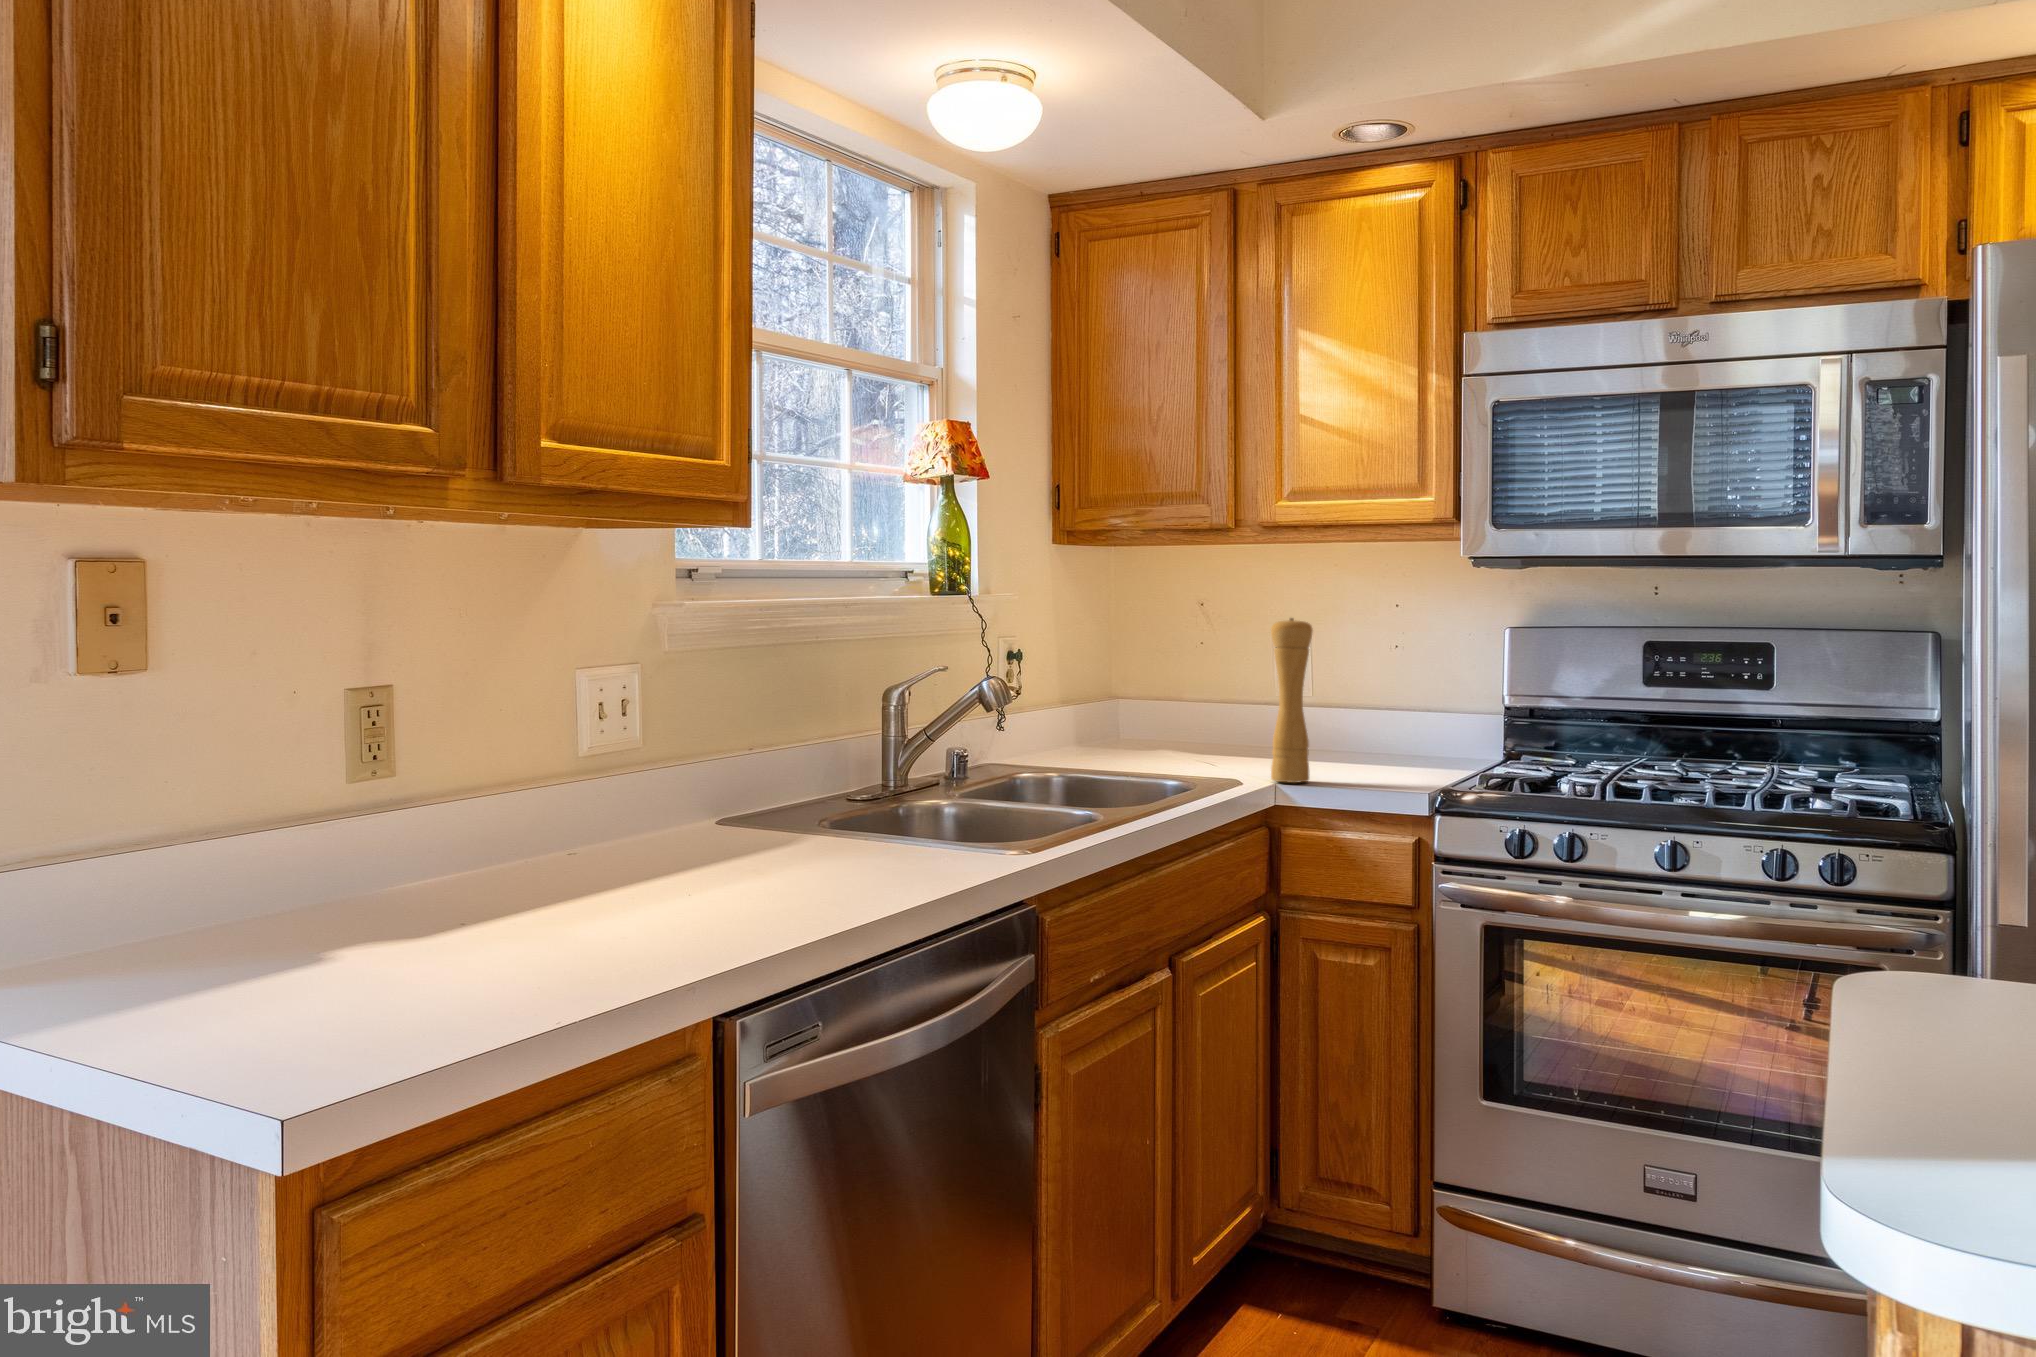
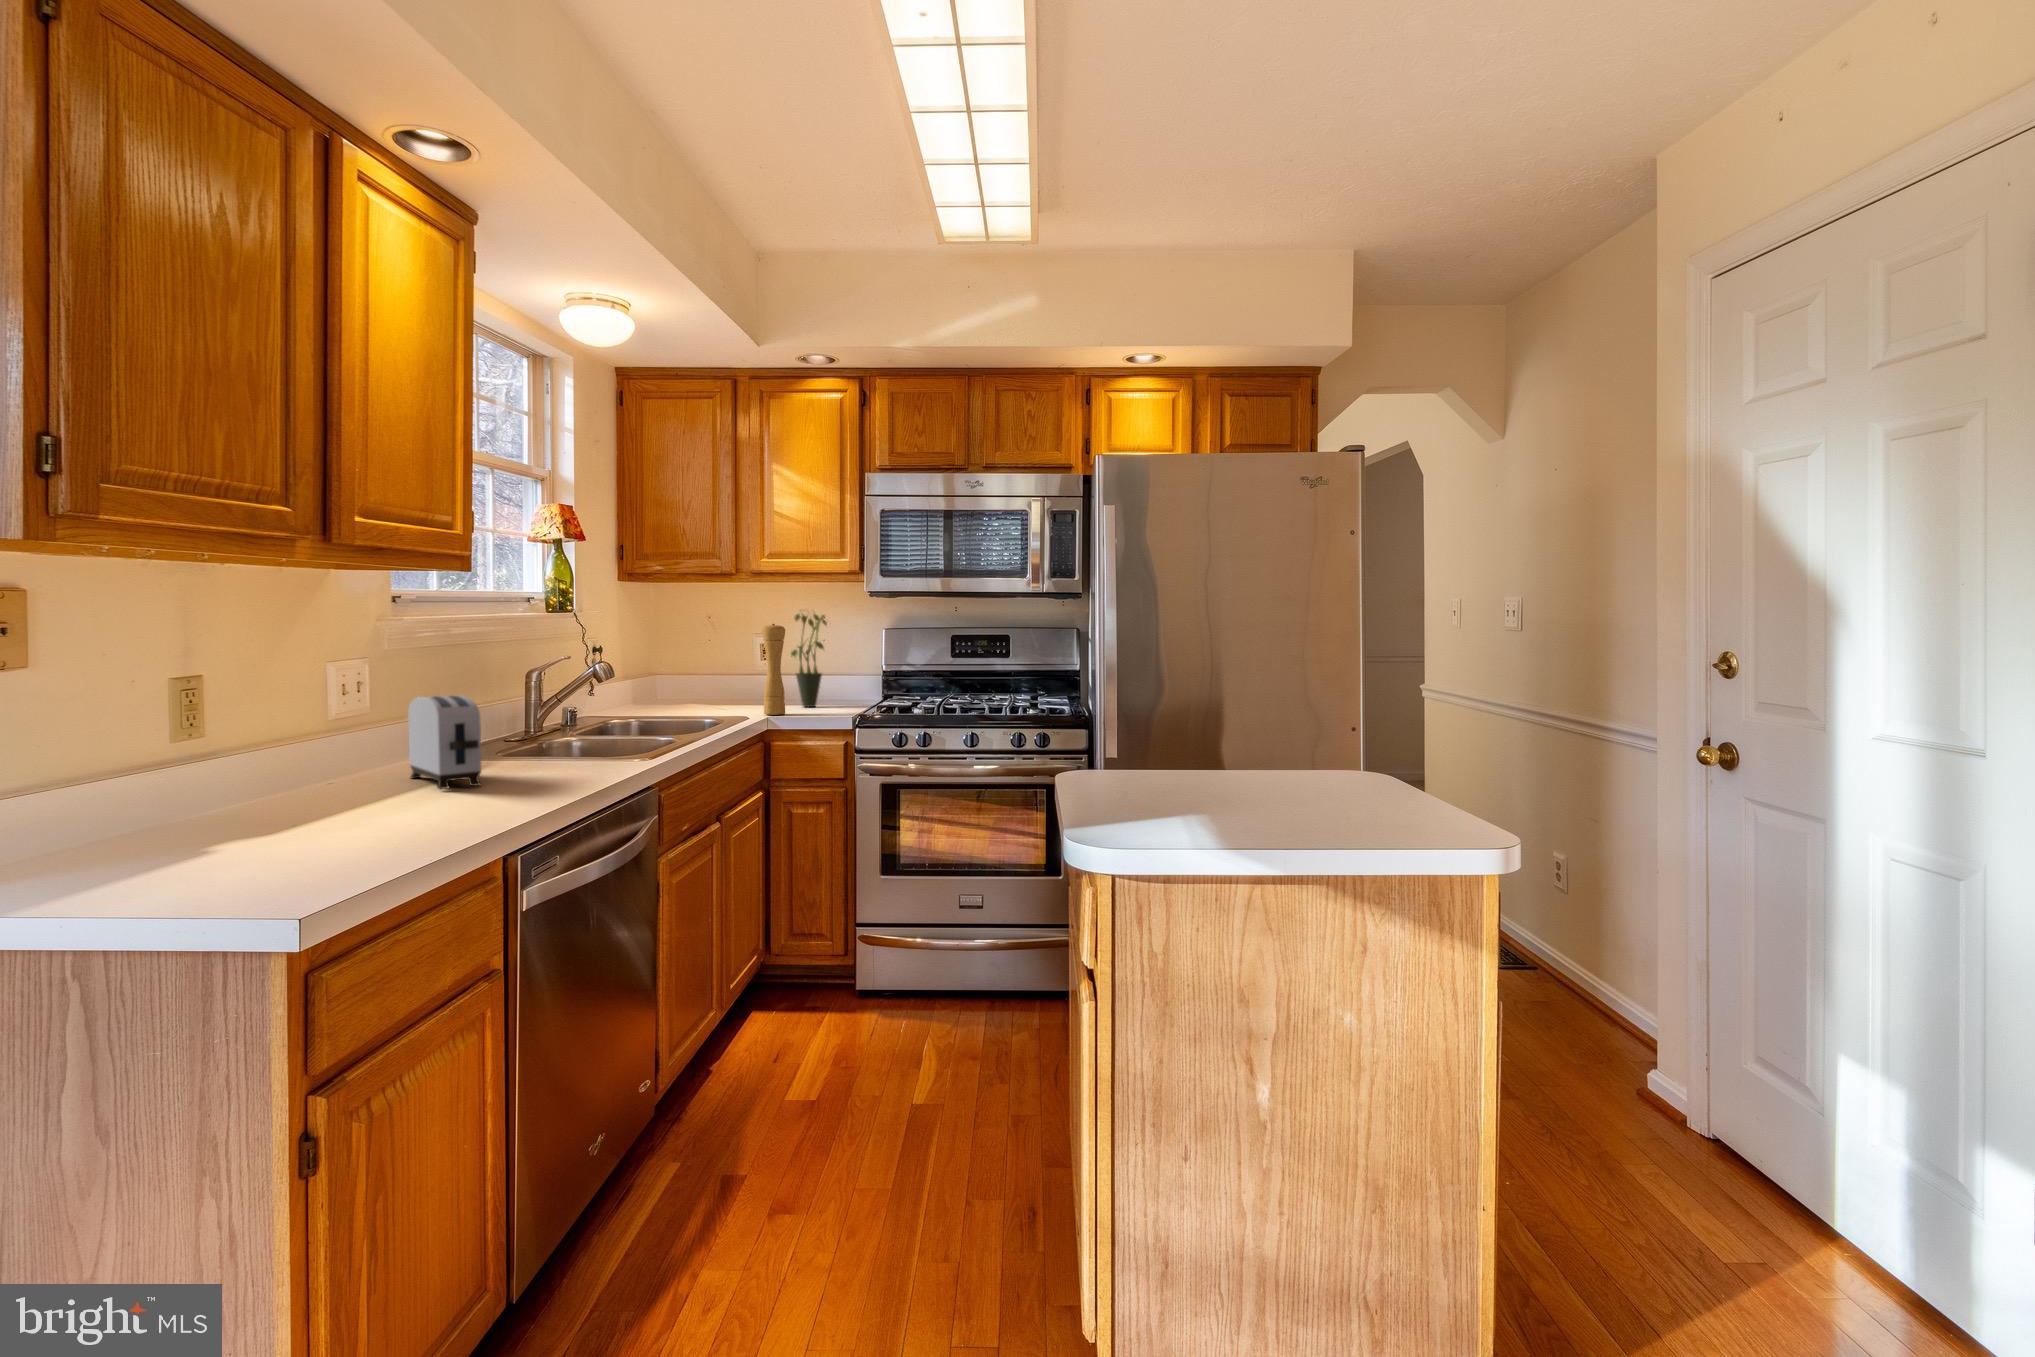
potted plant: none [1326,590,1404,770] -> present [791,614,827,707]
toaster: none [659,739,742,898] -> present [408,695,481,789]

